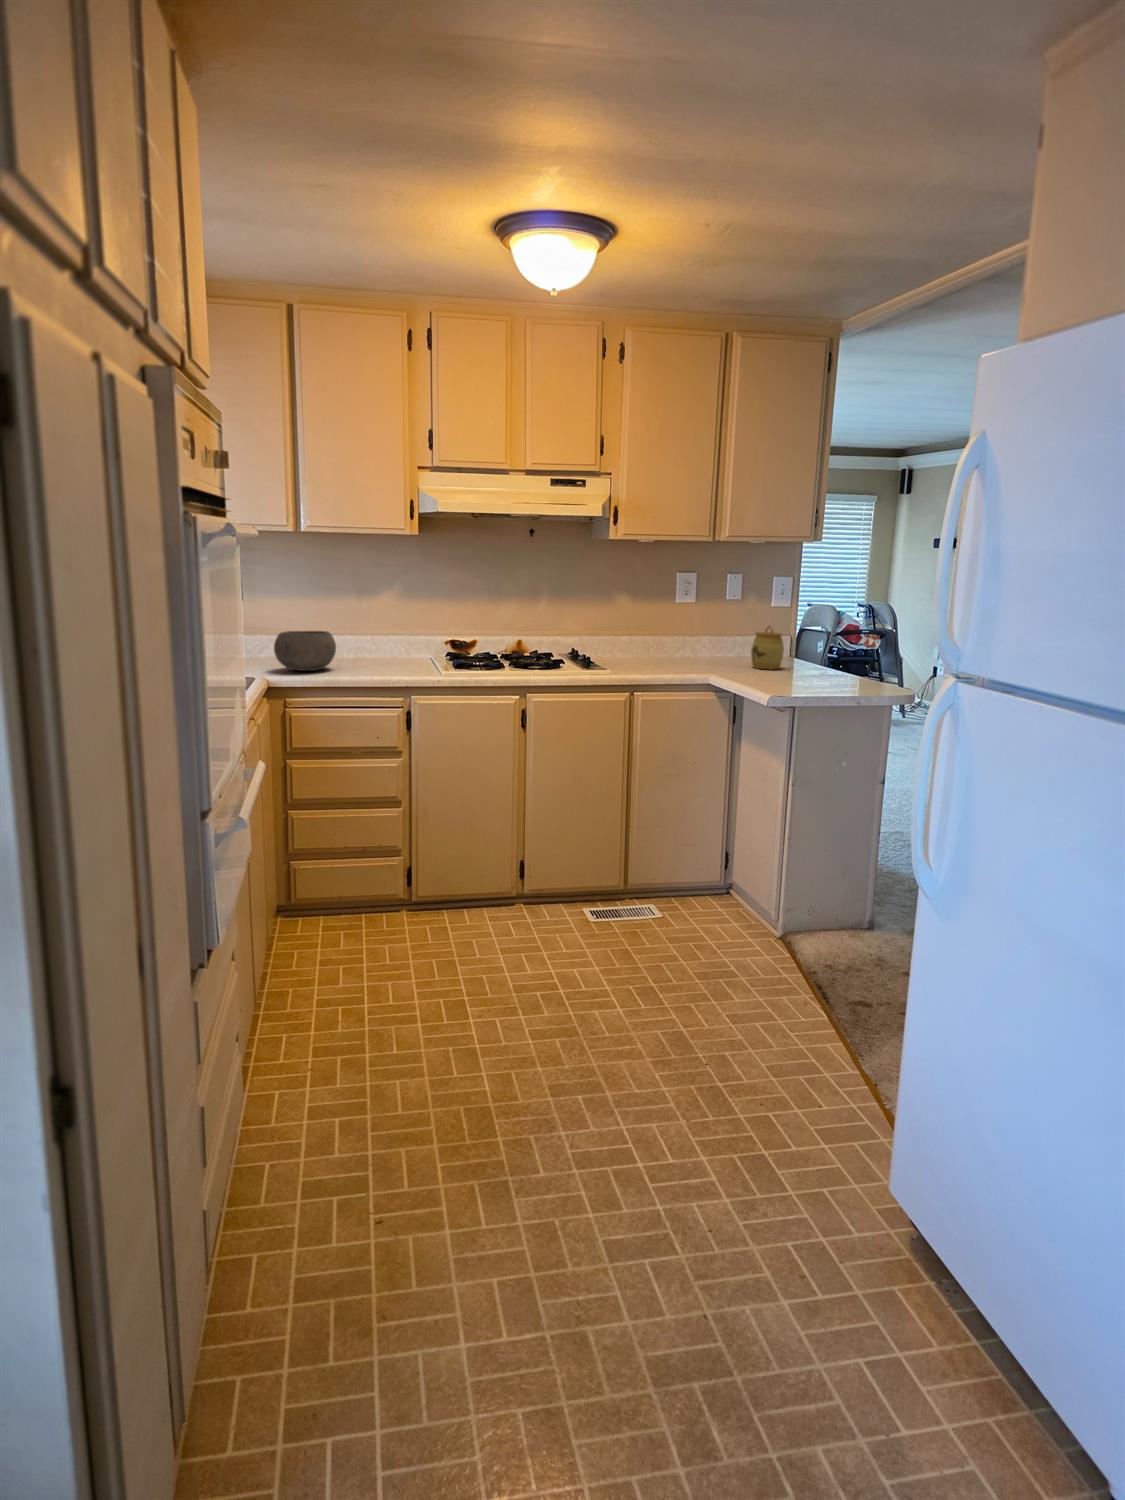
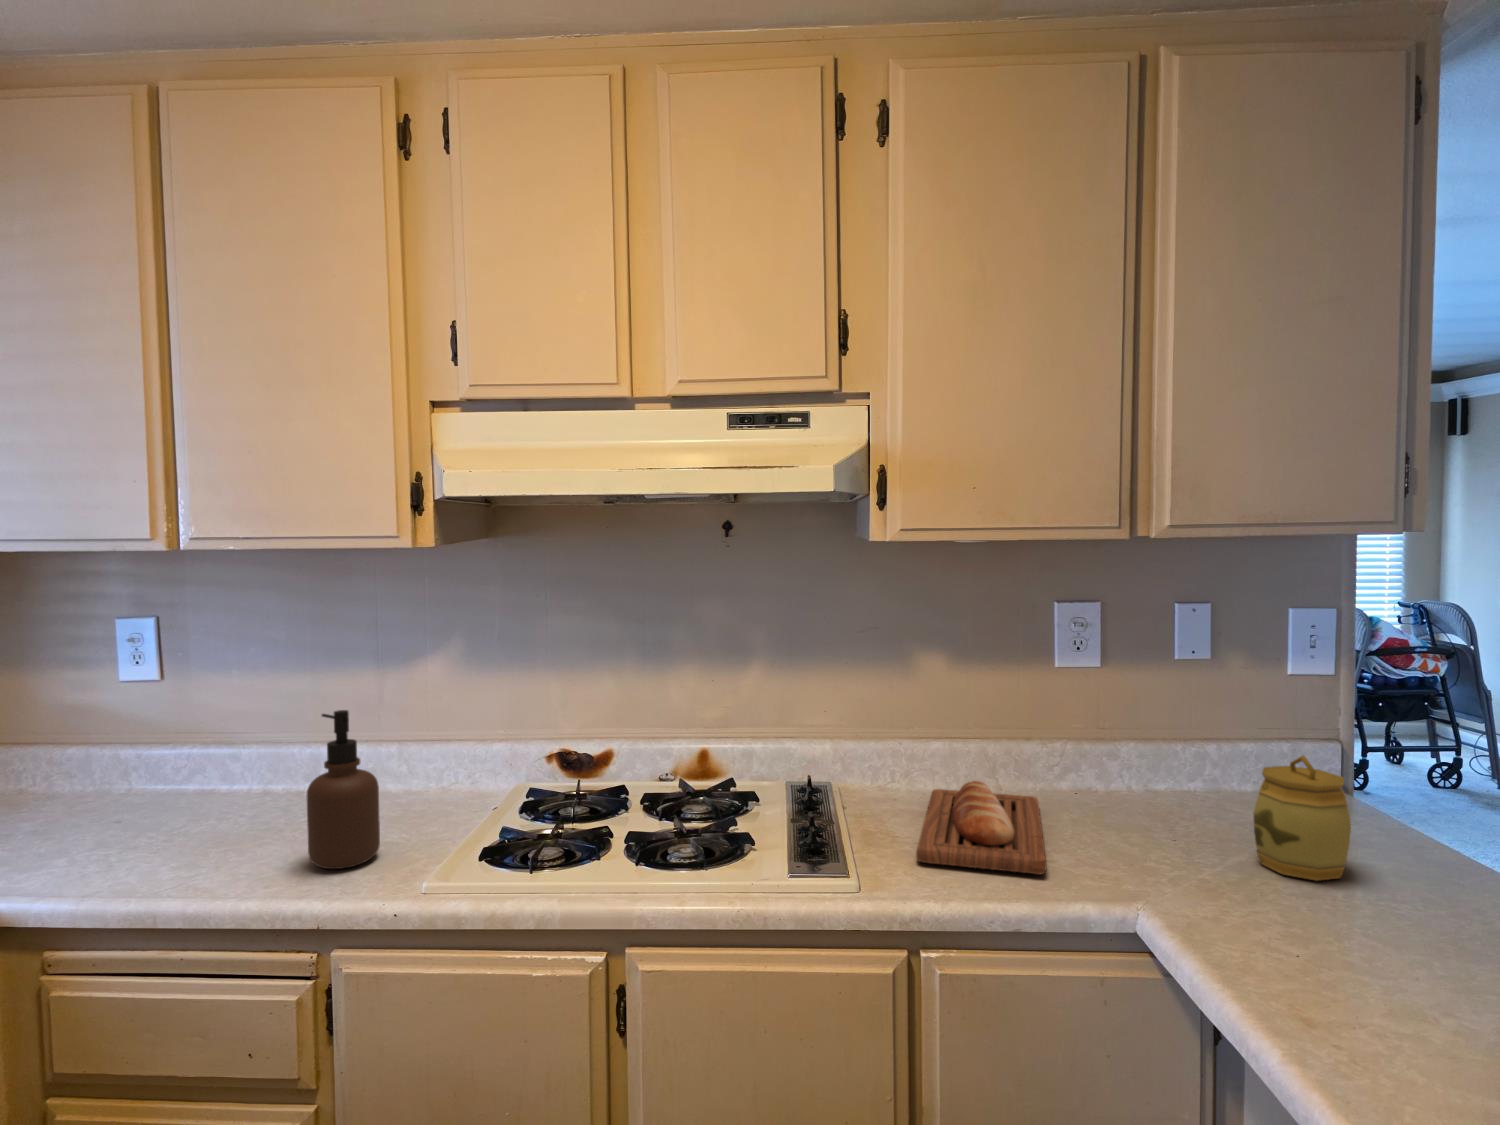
soap dispenser: none [382,606,411,672] -> present [307,710,380,869]
bowl: present [274,631,336,671] -> none [101,749,255,851]
bread loaf: none [625,646,678,669] -> present [916,781,1046,874]

